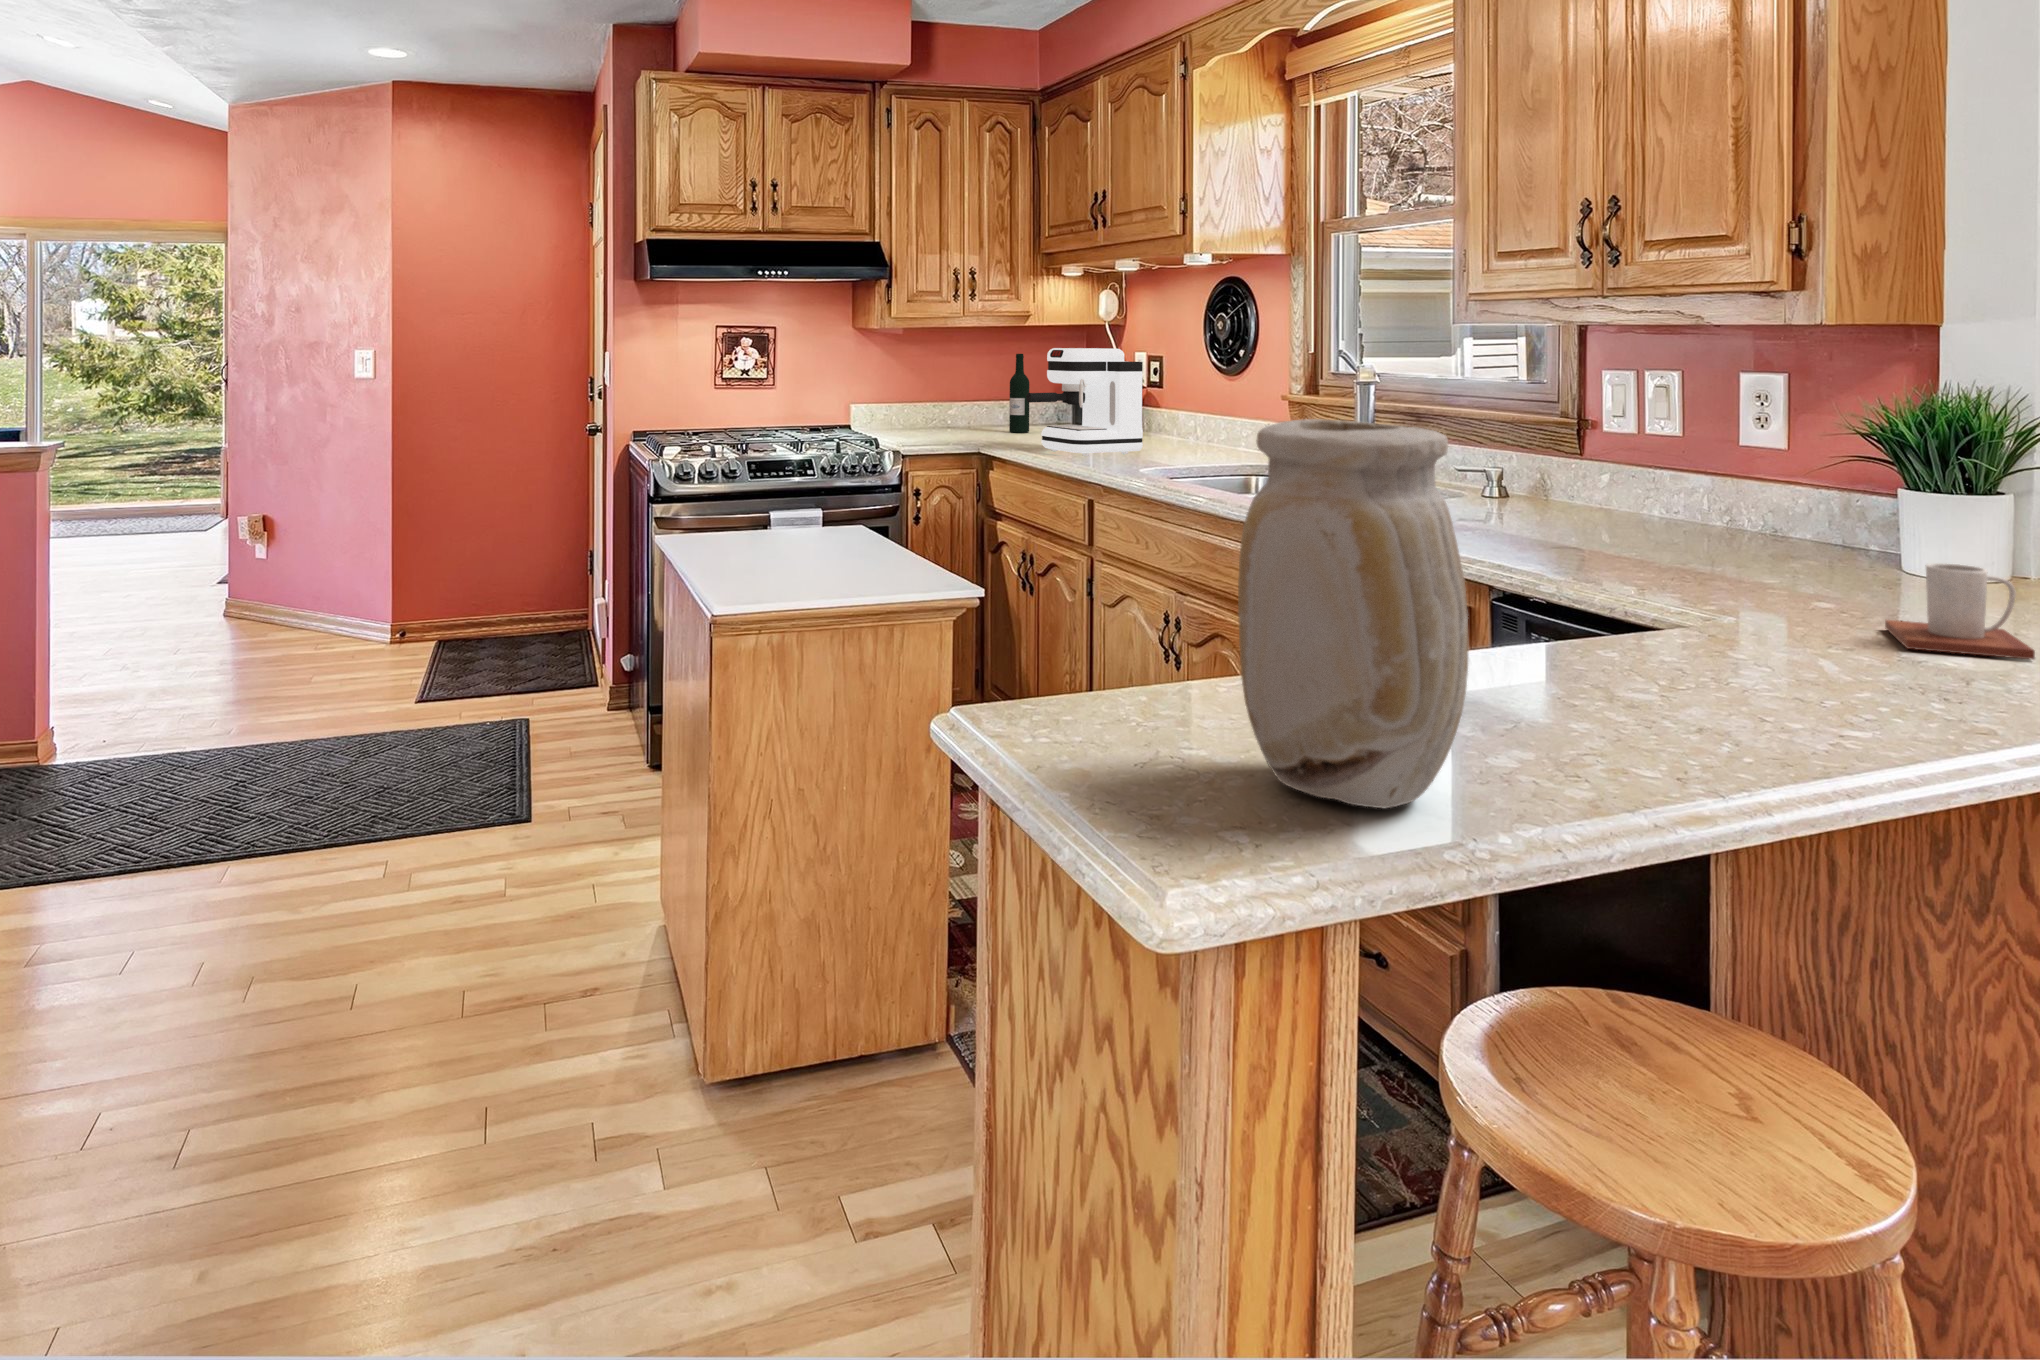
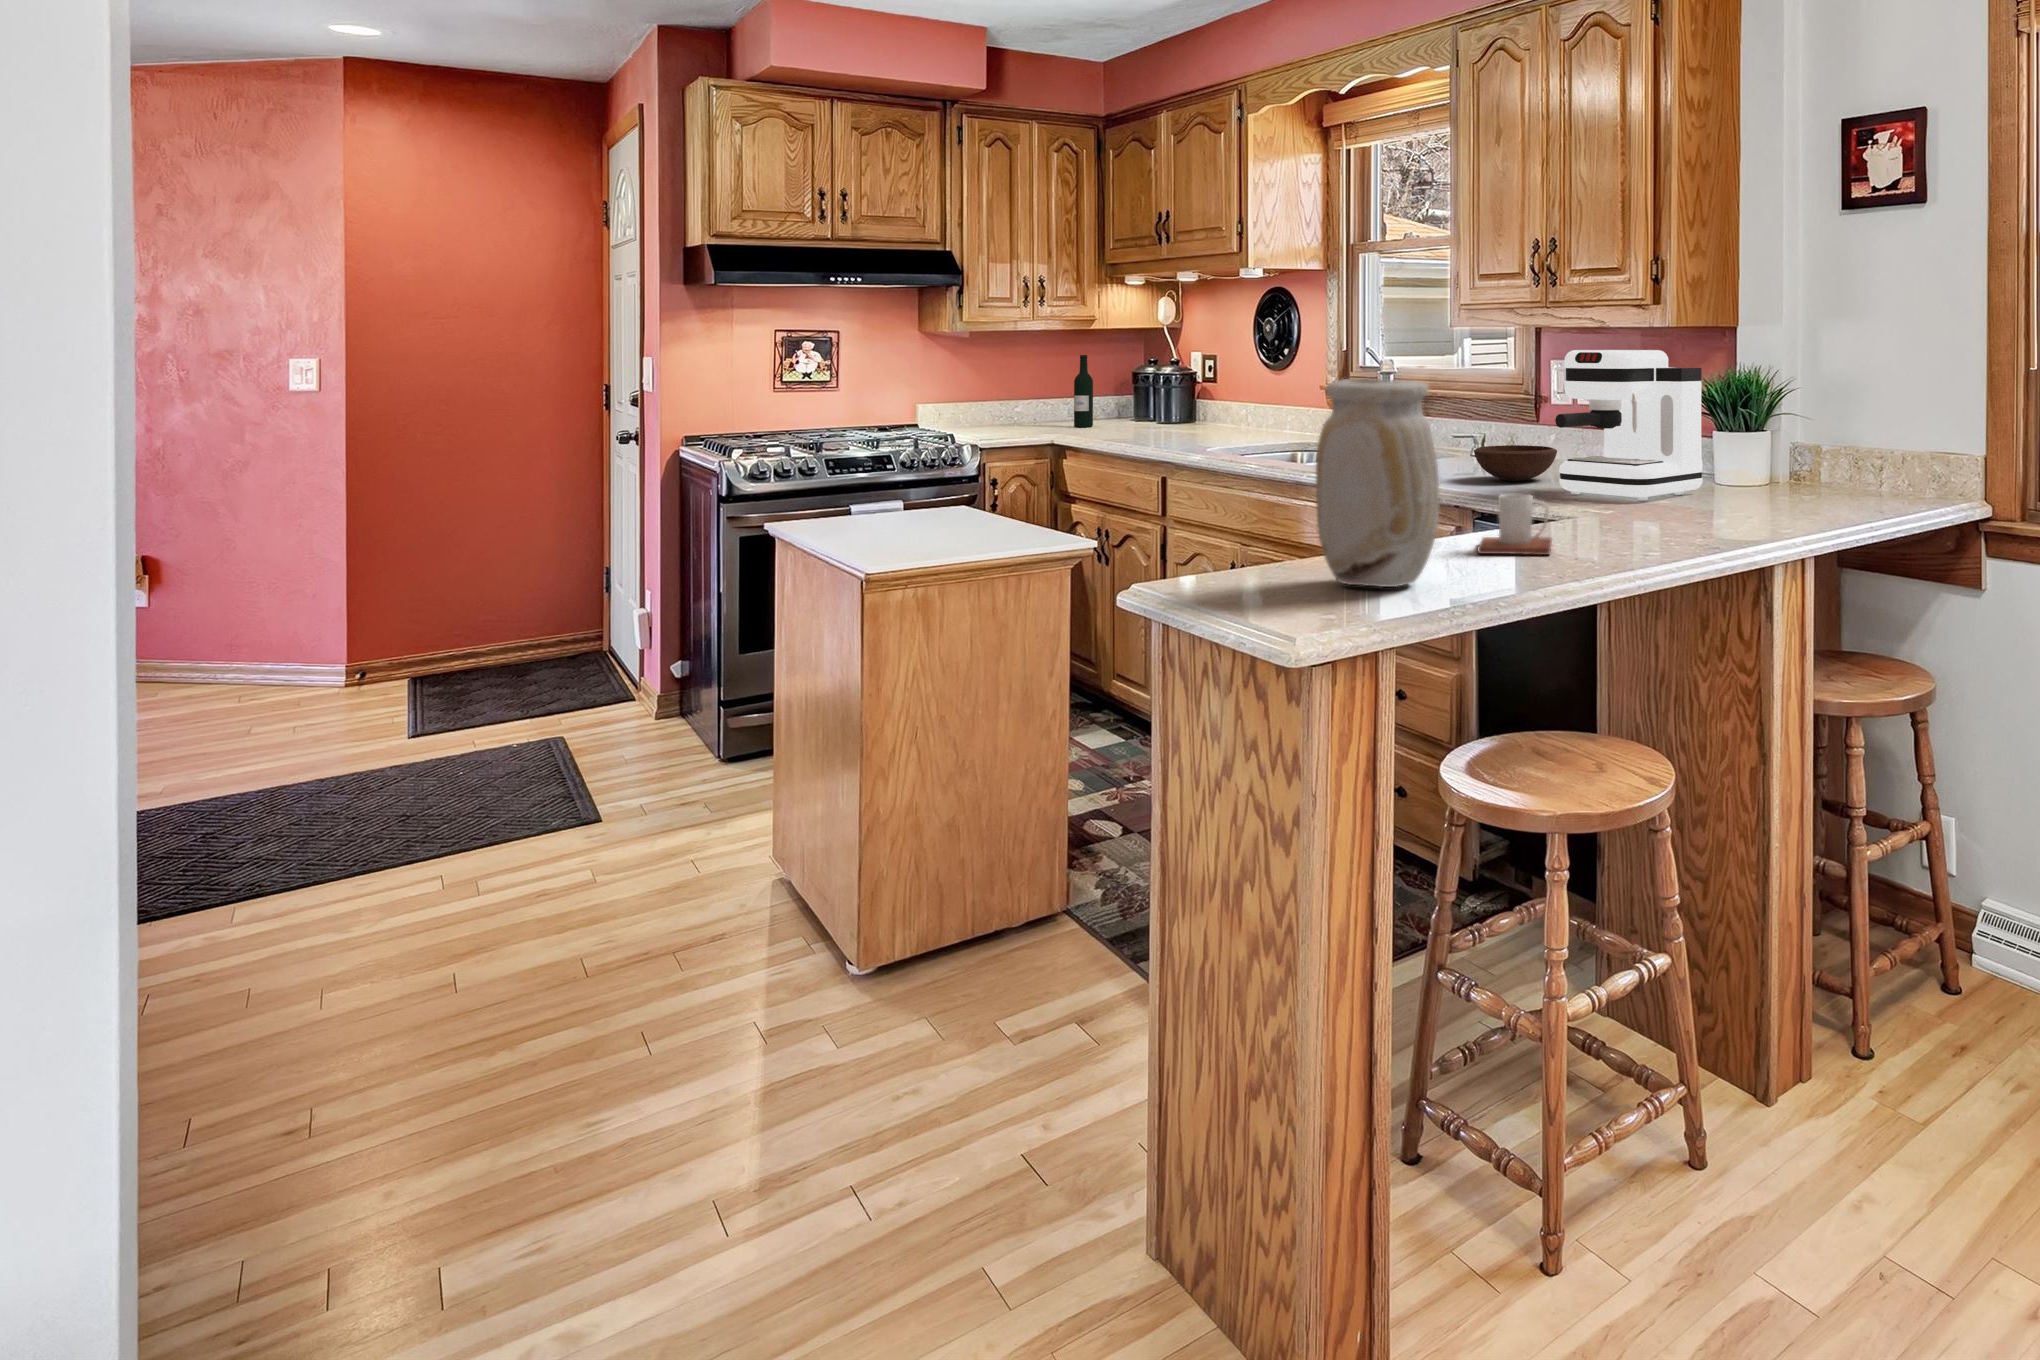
coffee maker: present [1026,348,1143,456] -> present [1555,350,1703,500]
bowl: none [1492,493,1623,546] -> present [1474,445,1557,481]
mug: present [1885,563,2035,659] -> present [1477,494,1552,555]

